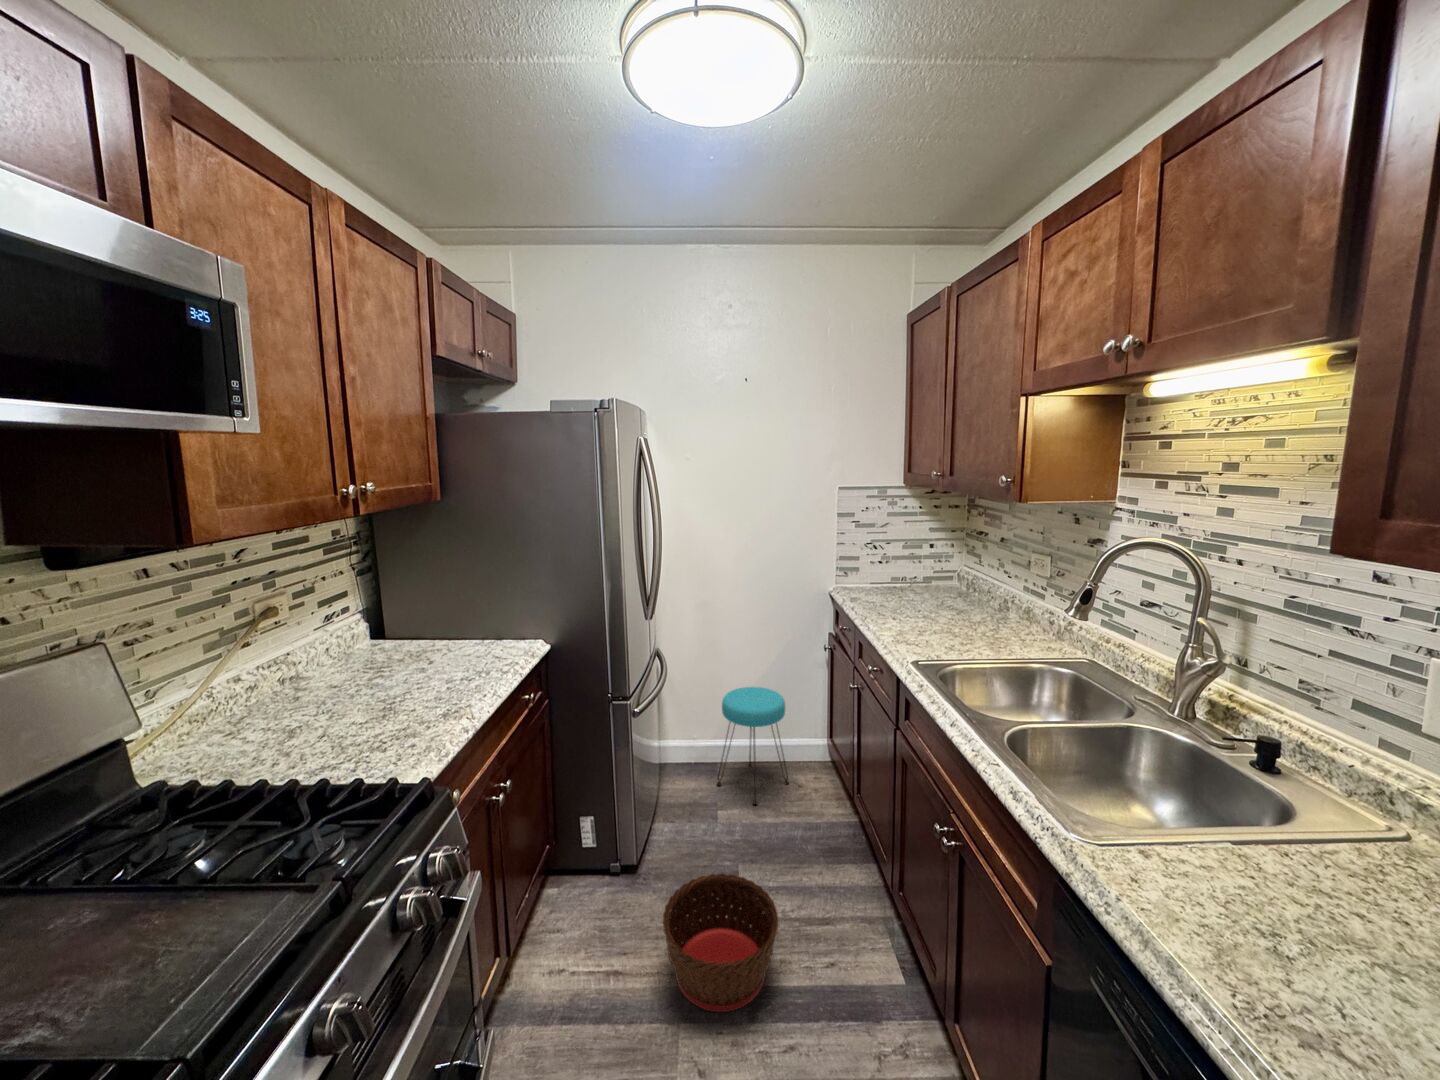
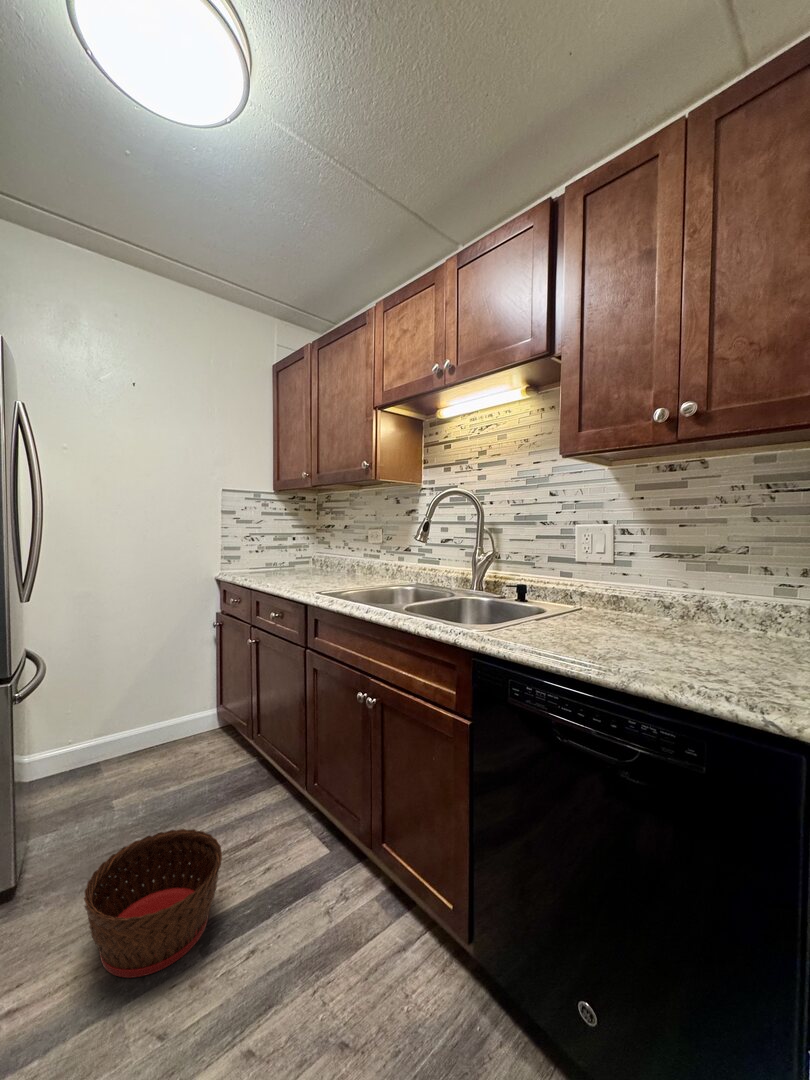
stool: present [717,687,789,804] -> none [102,672,184,785]

